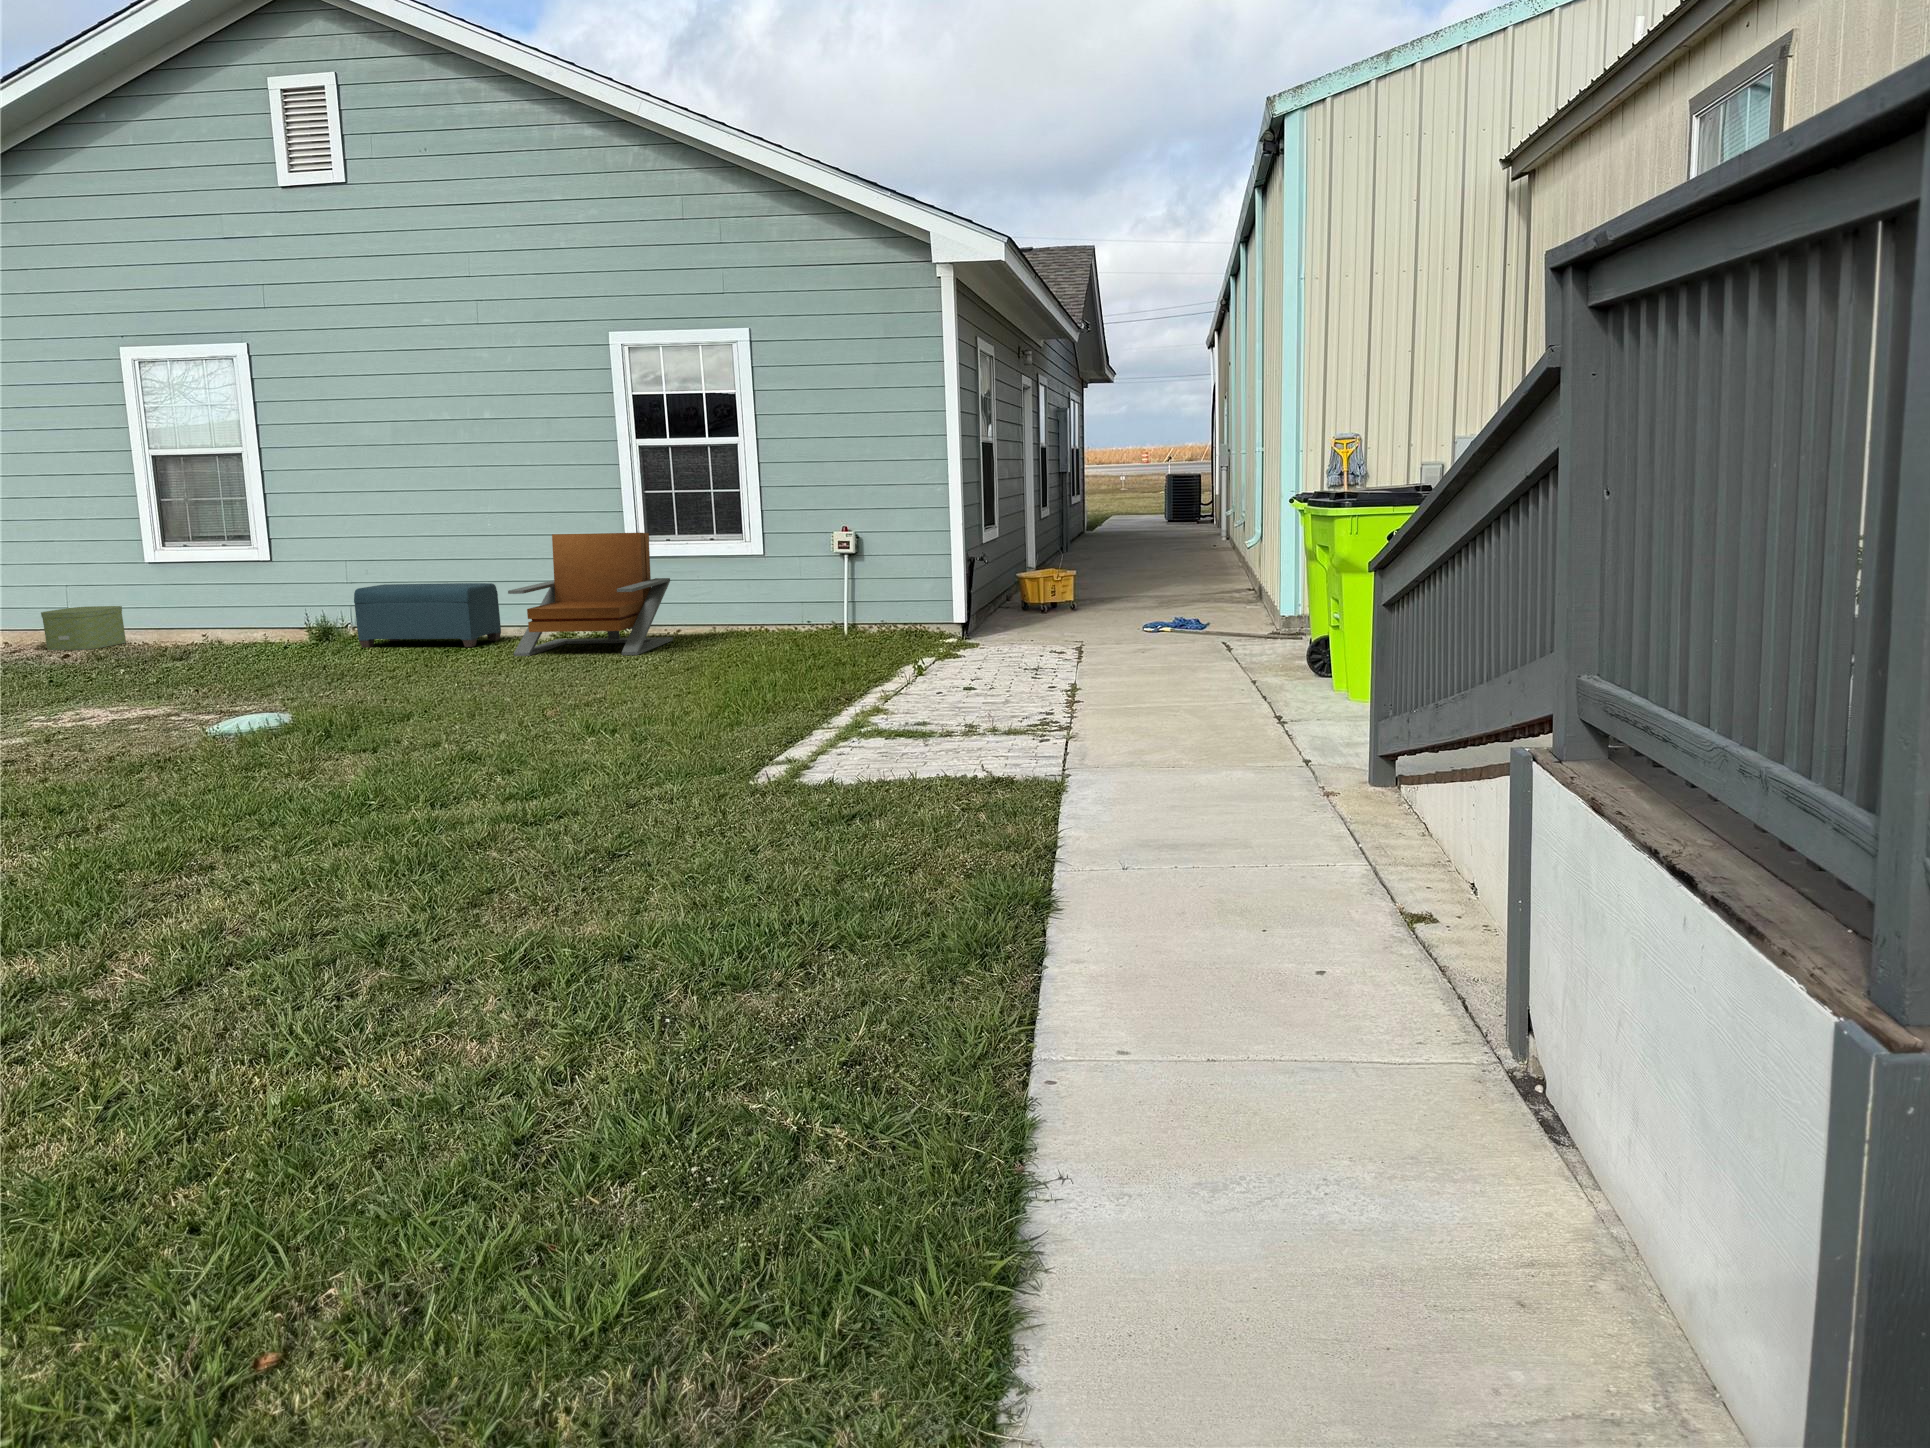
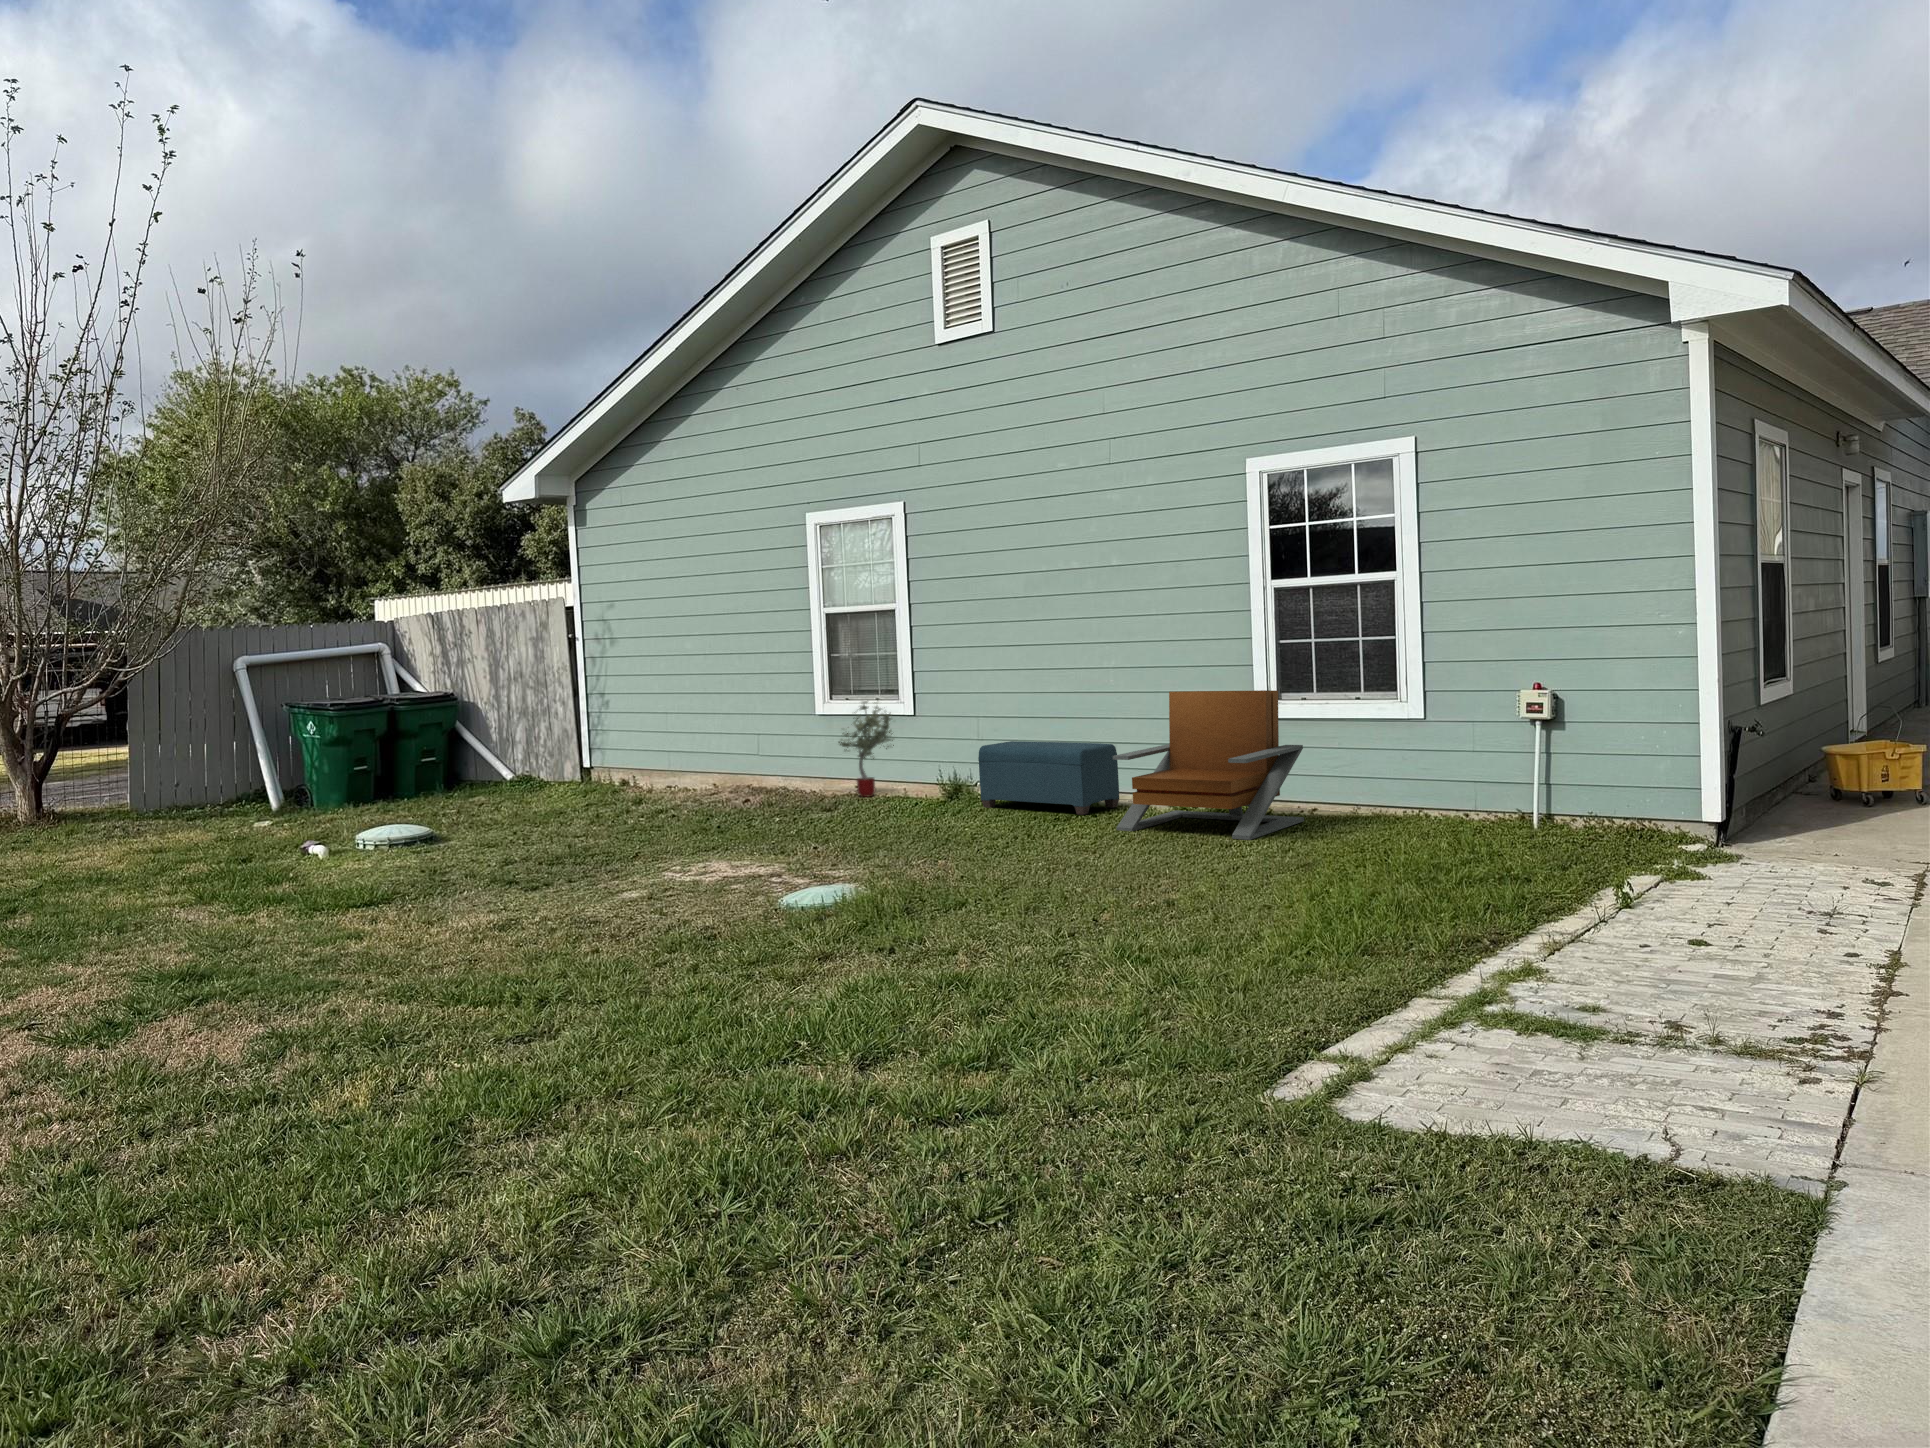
potted tree: none [172,547,246,647] -> present [838,700,894,797]
storage box: present [41,606,126,650] -> none [743,753,806,793]

